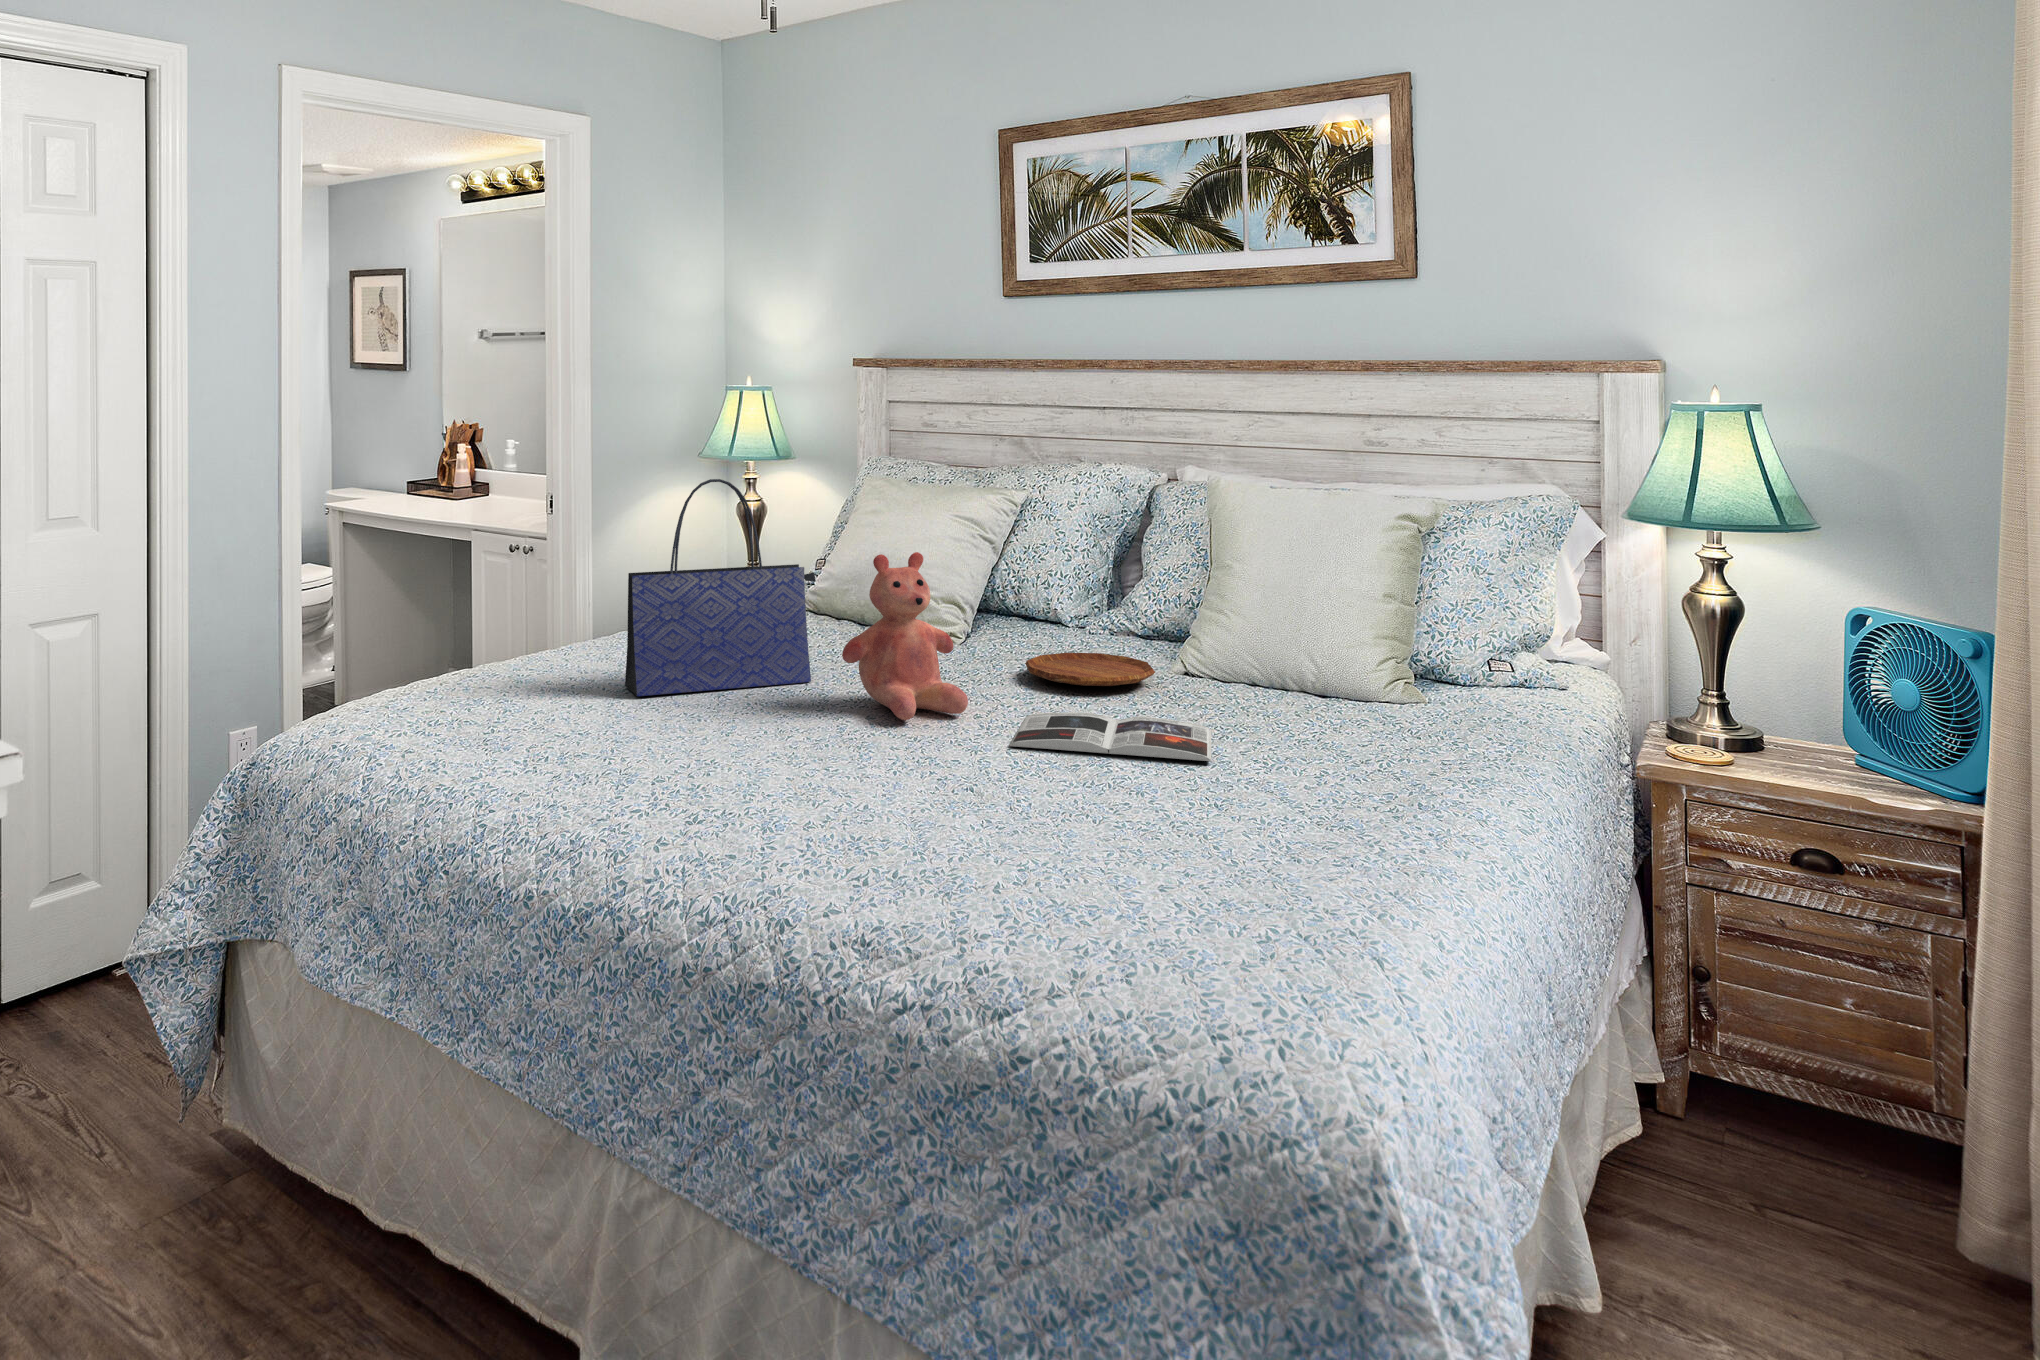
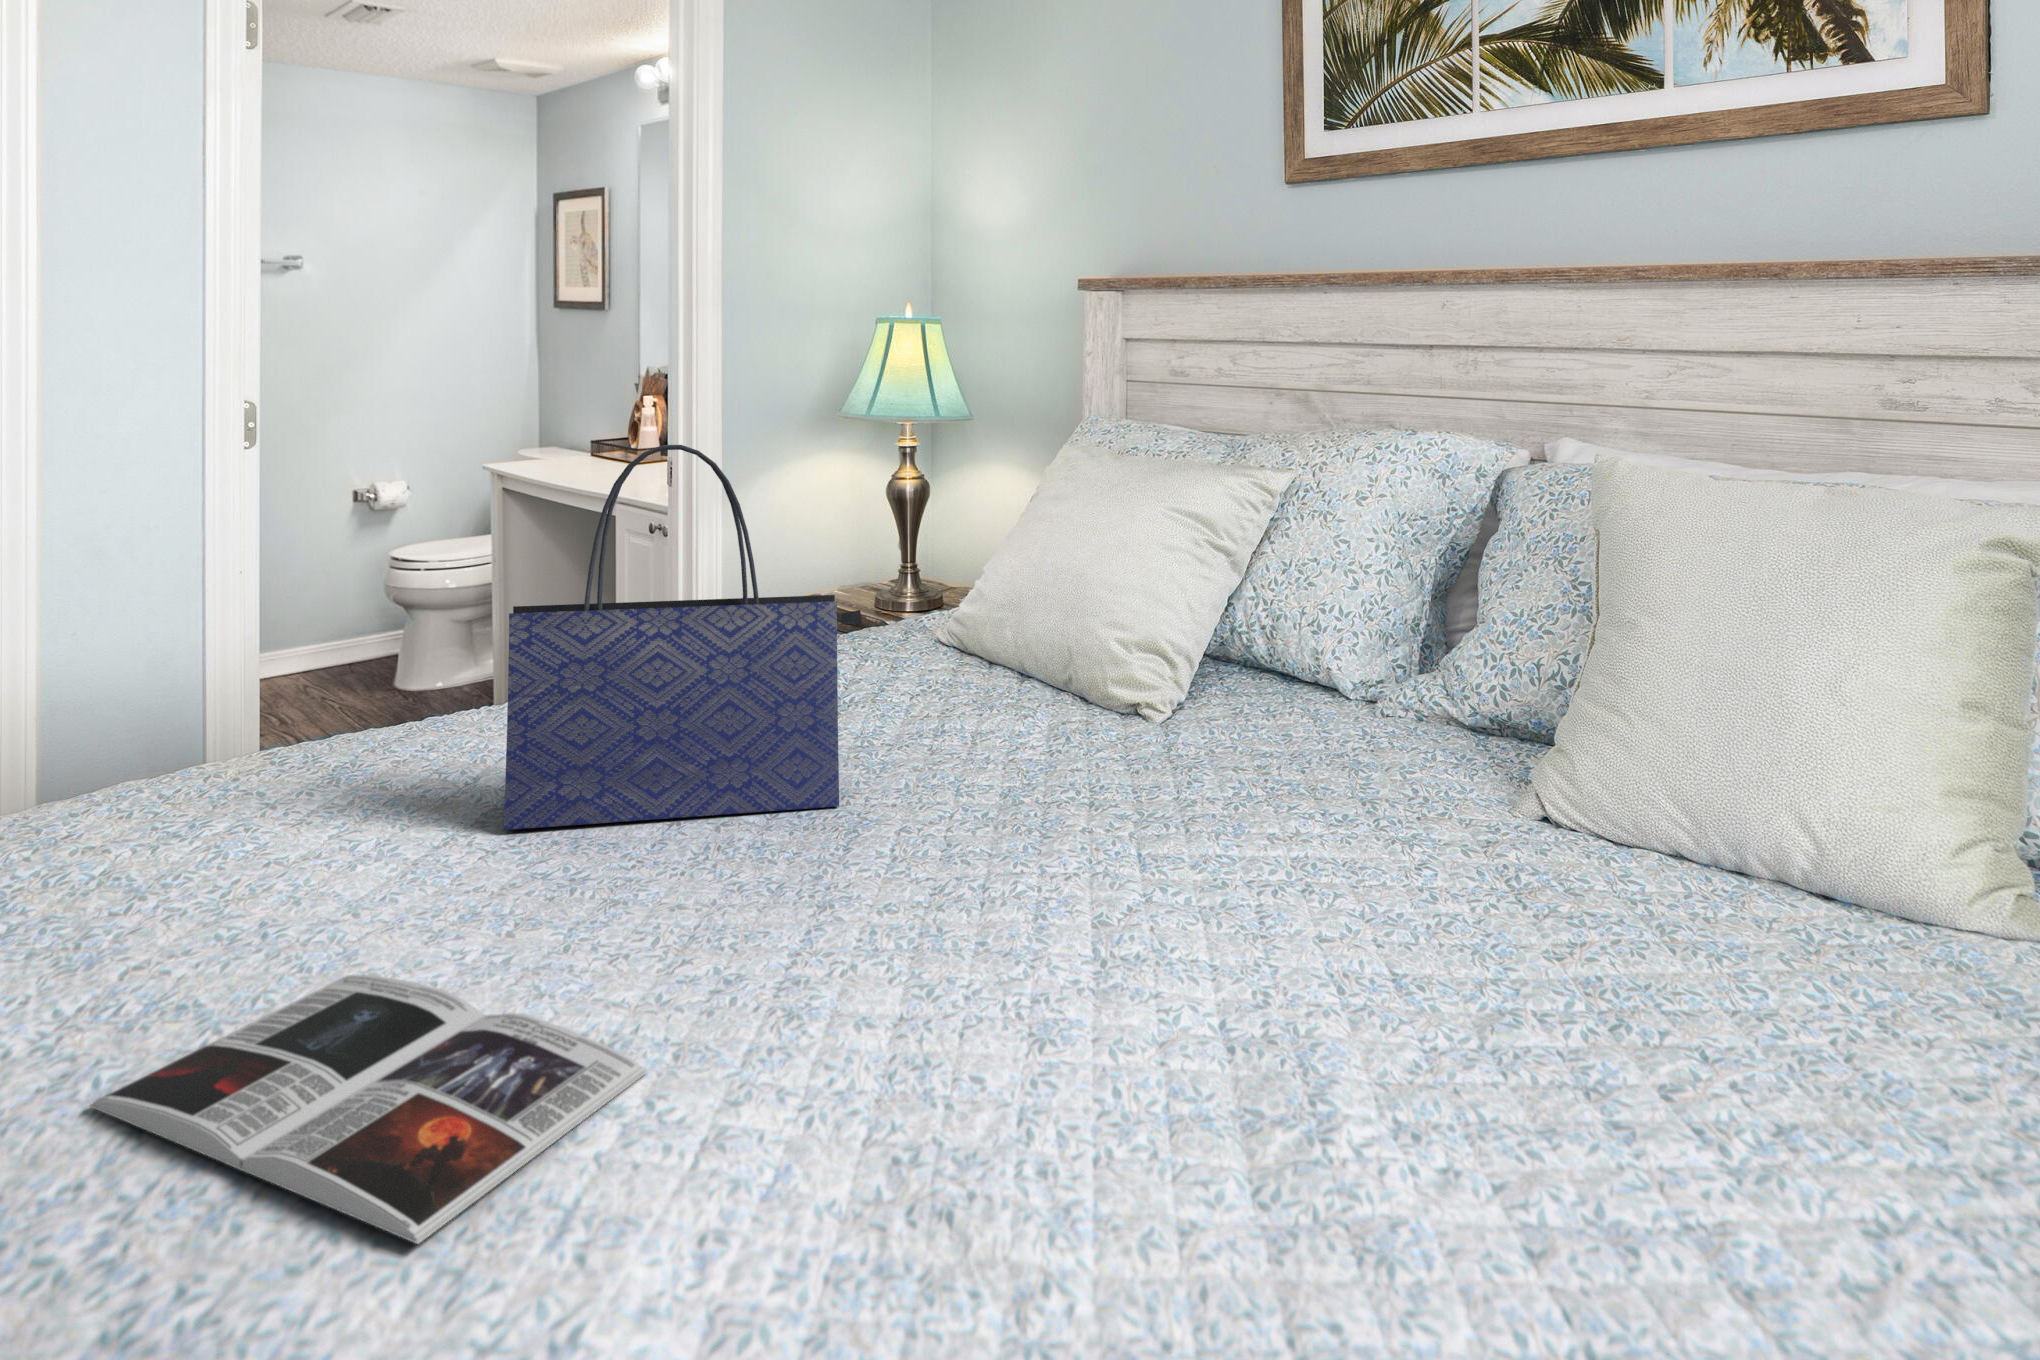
teddy bear: present [842,552,968,720] -> none [835,592,1069,940]
tray: present [1025,653,1155,686] -> none [1229,764,1473,859]
magazine: present [1010,712,1211,761] -> present [90,974,646,1244]

